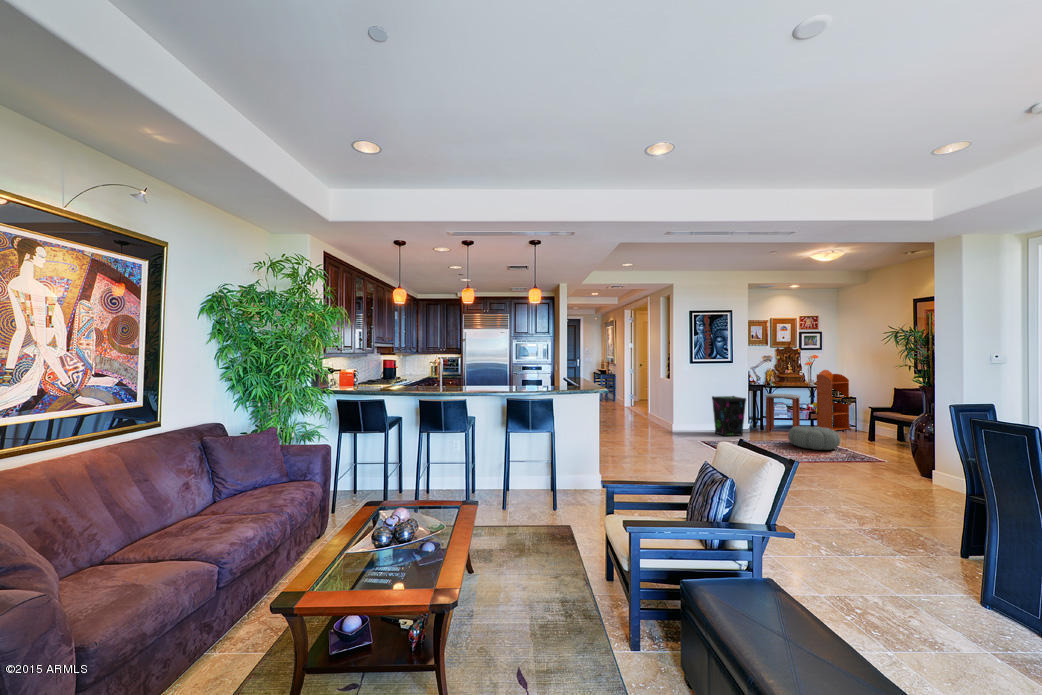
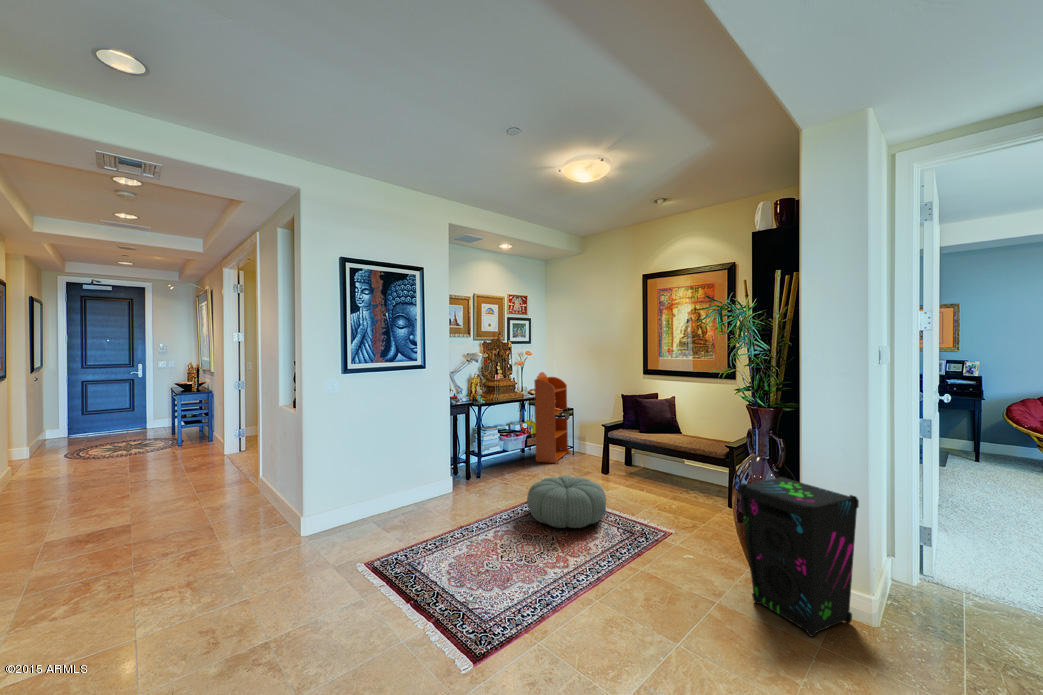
side table: present [765,394,800,432] -> none [474,414,524,486]
speaker: present [712,396,746,436] -> present [738,476,859,637]

